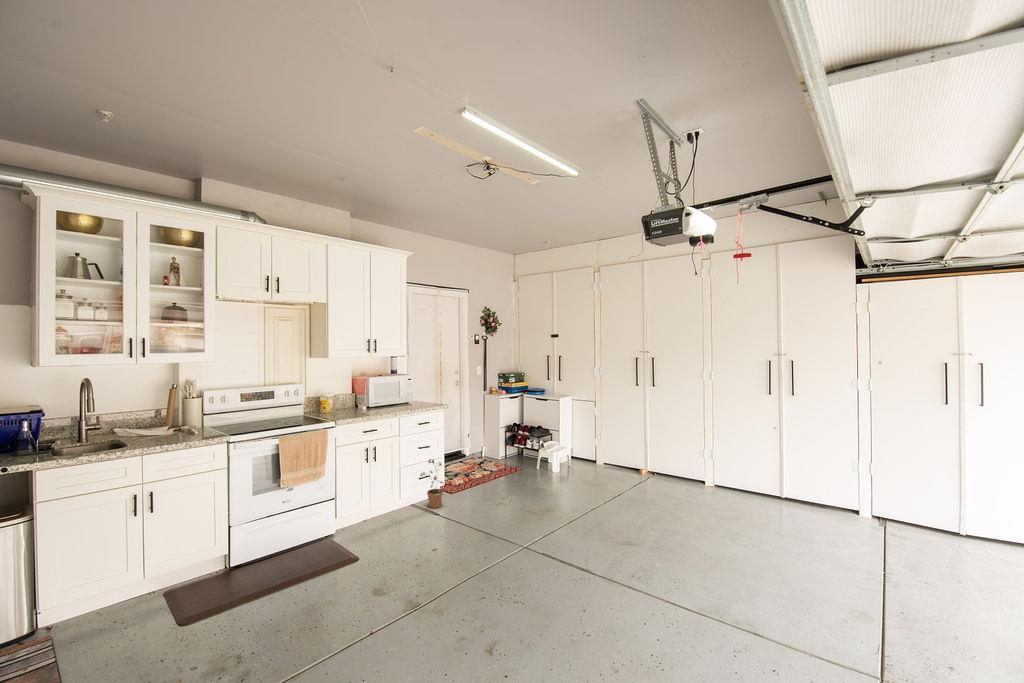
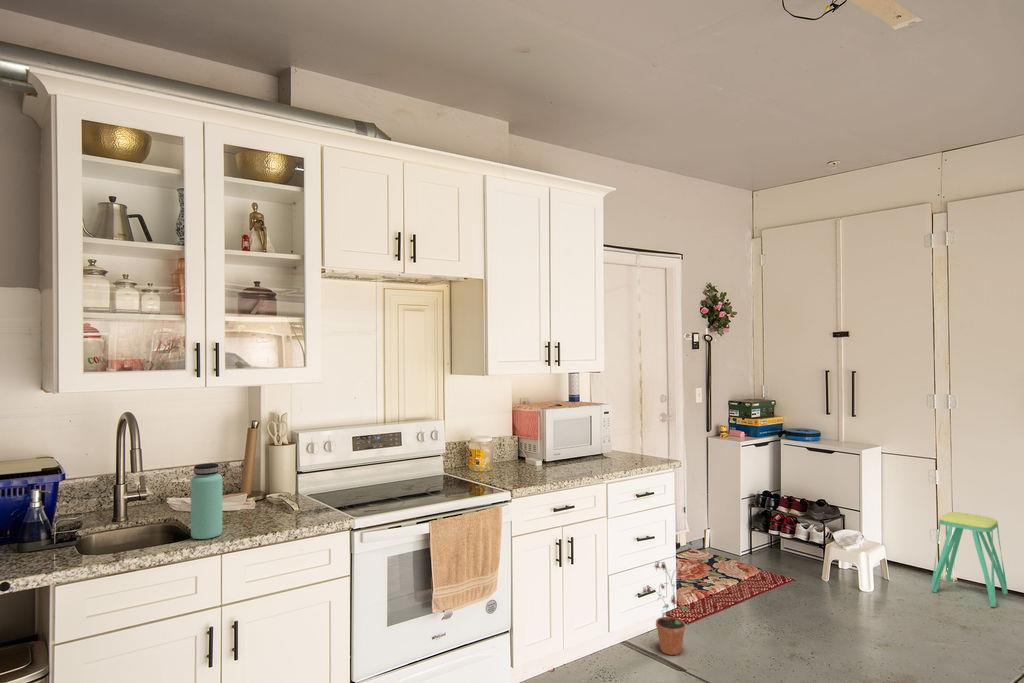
bottle: none [127,405,148,446] -> present [191,463,223,539]
stool: none [587,430,623,476] -> present [932,512,1008,607]

